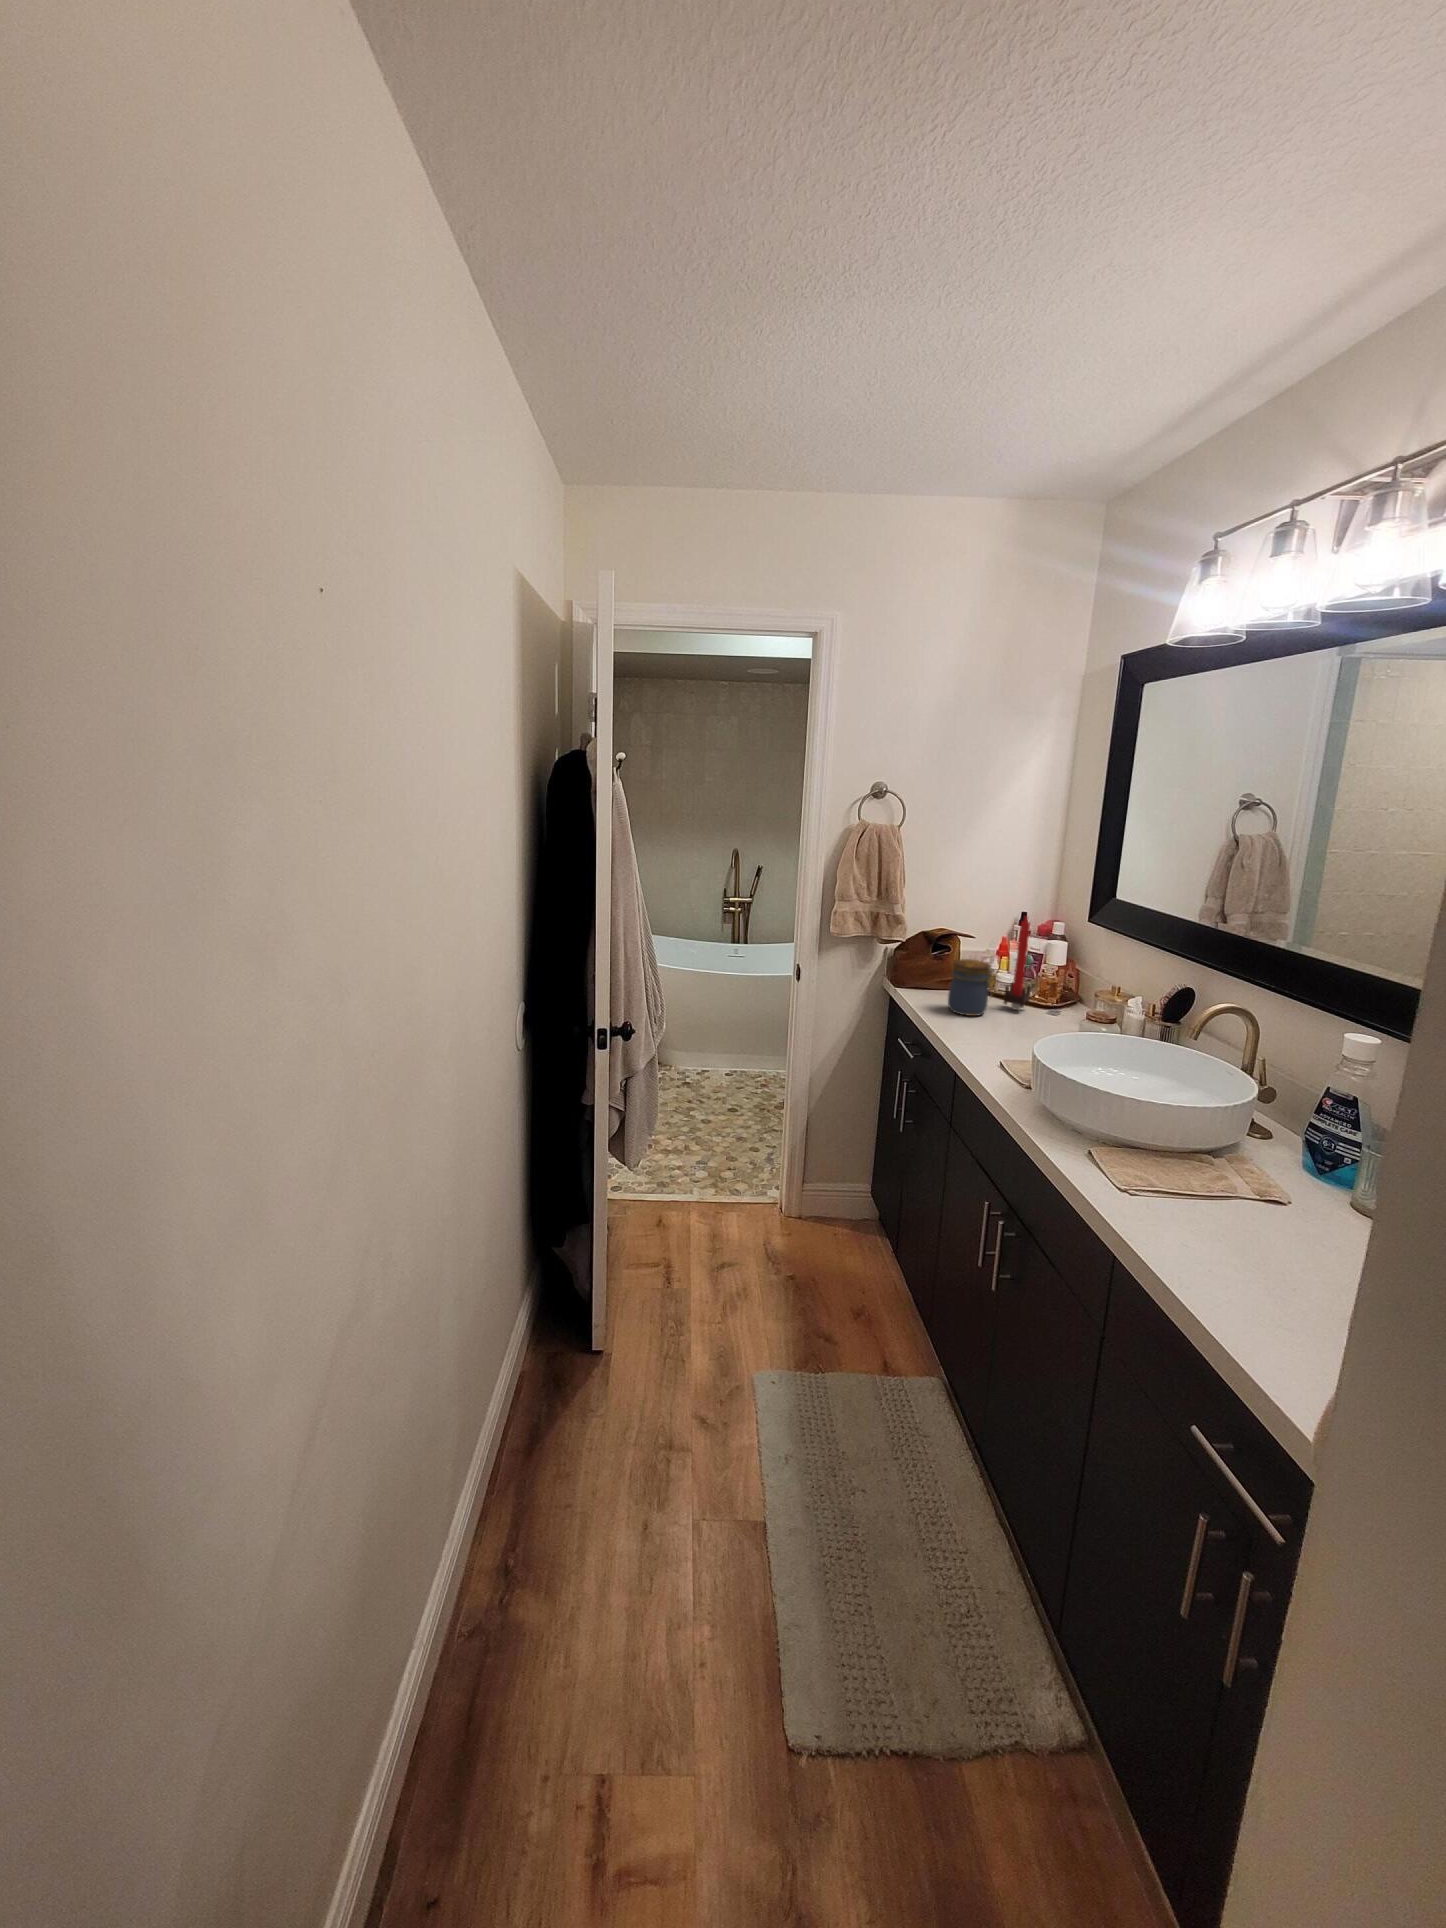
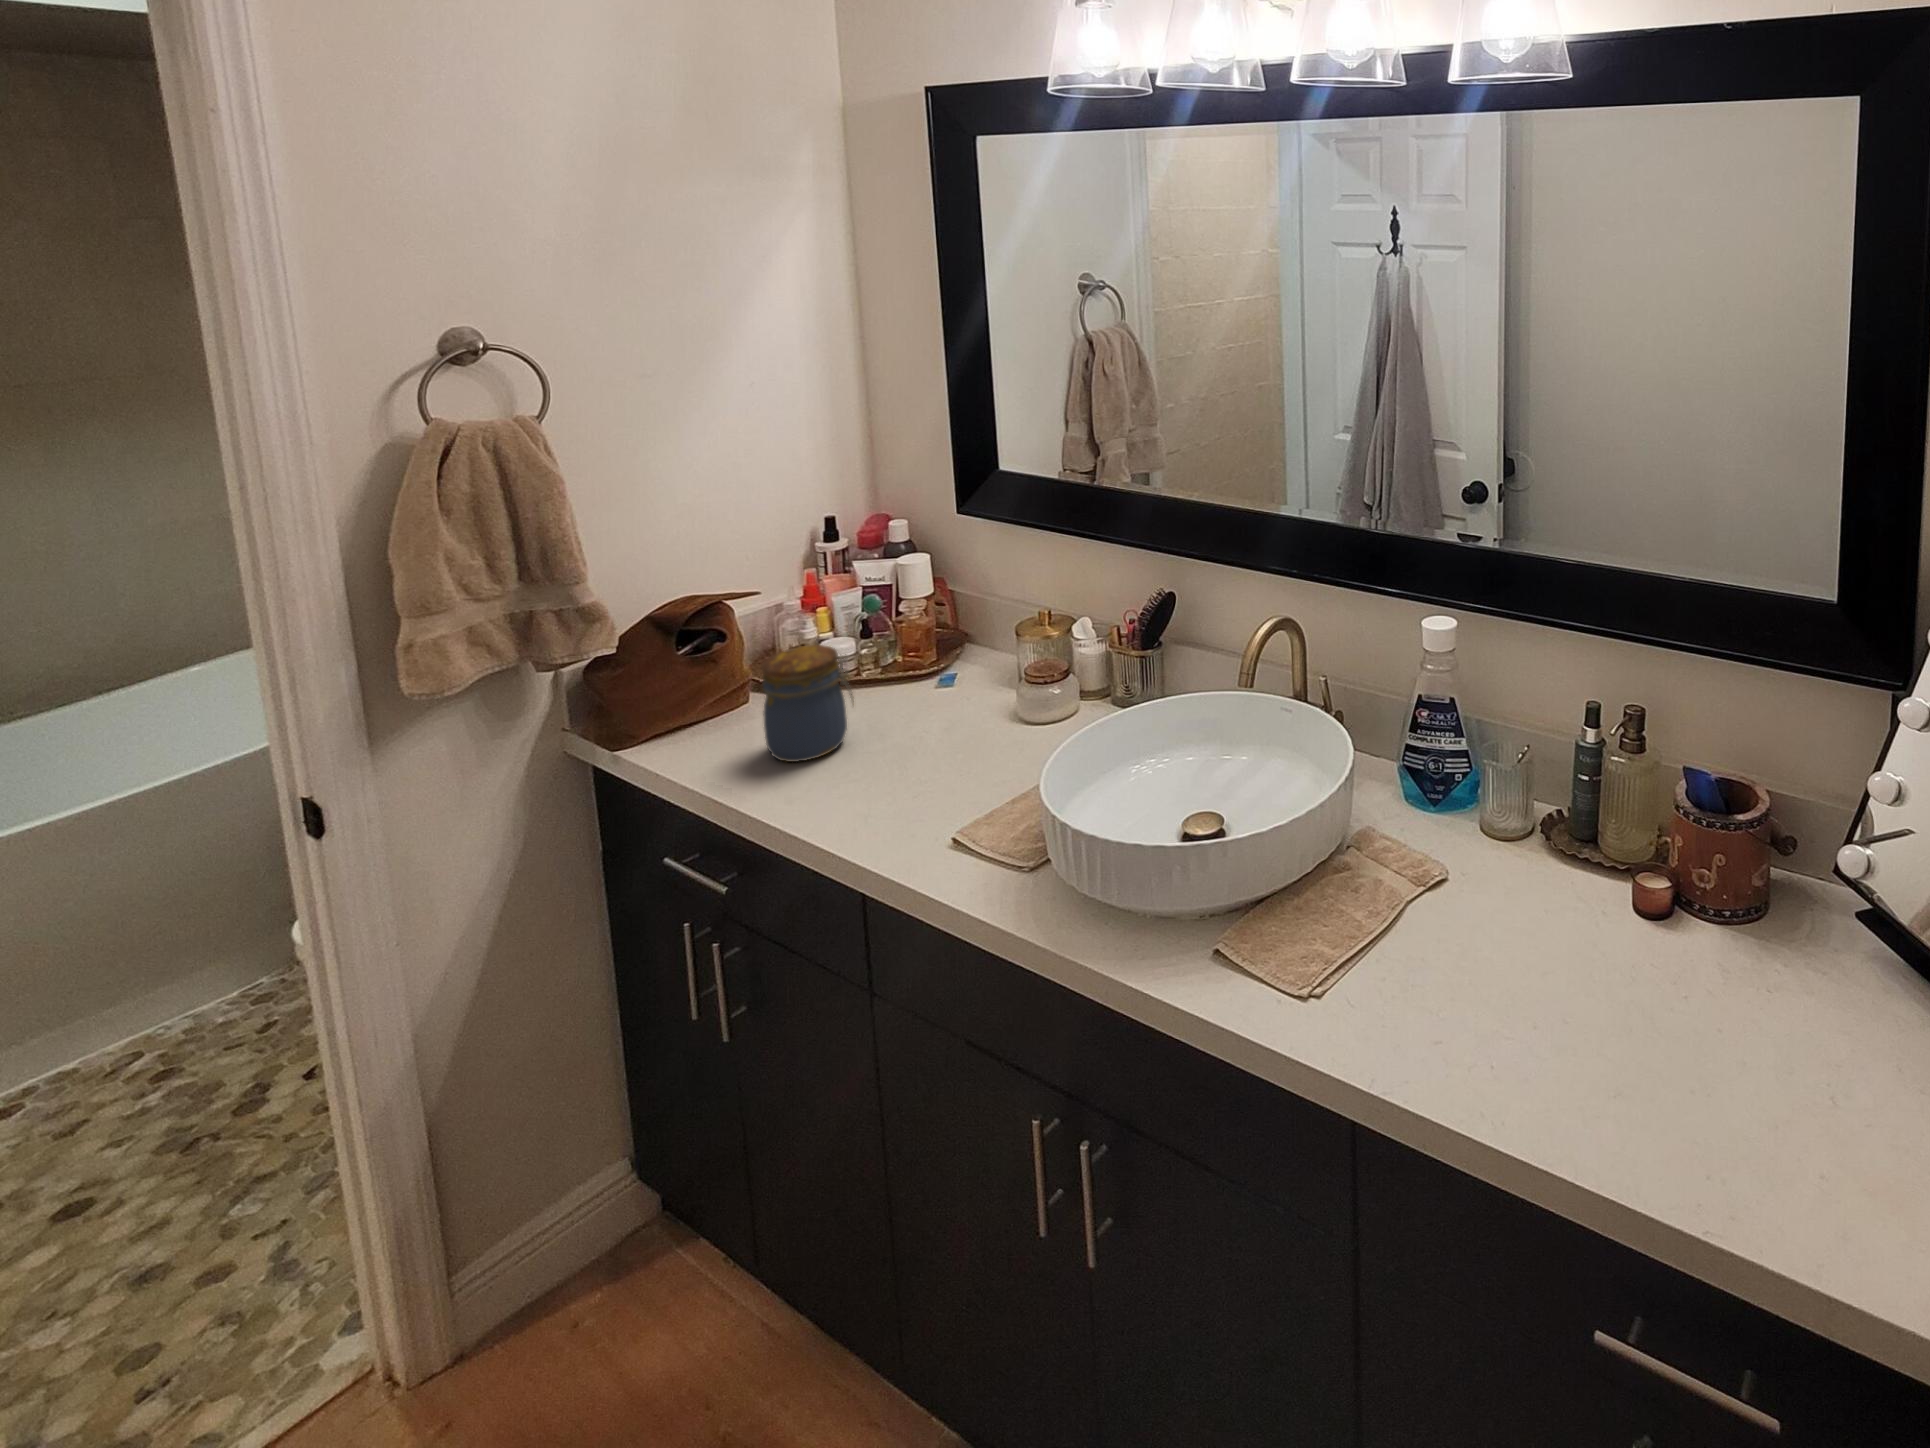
candle: present [1004,917,1031,1010] -> none [861,537,903,703]

